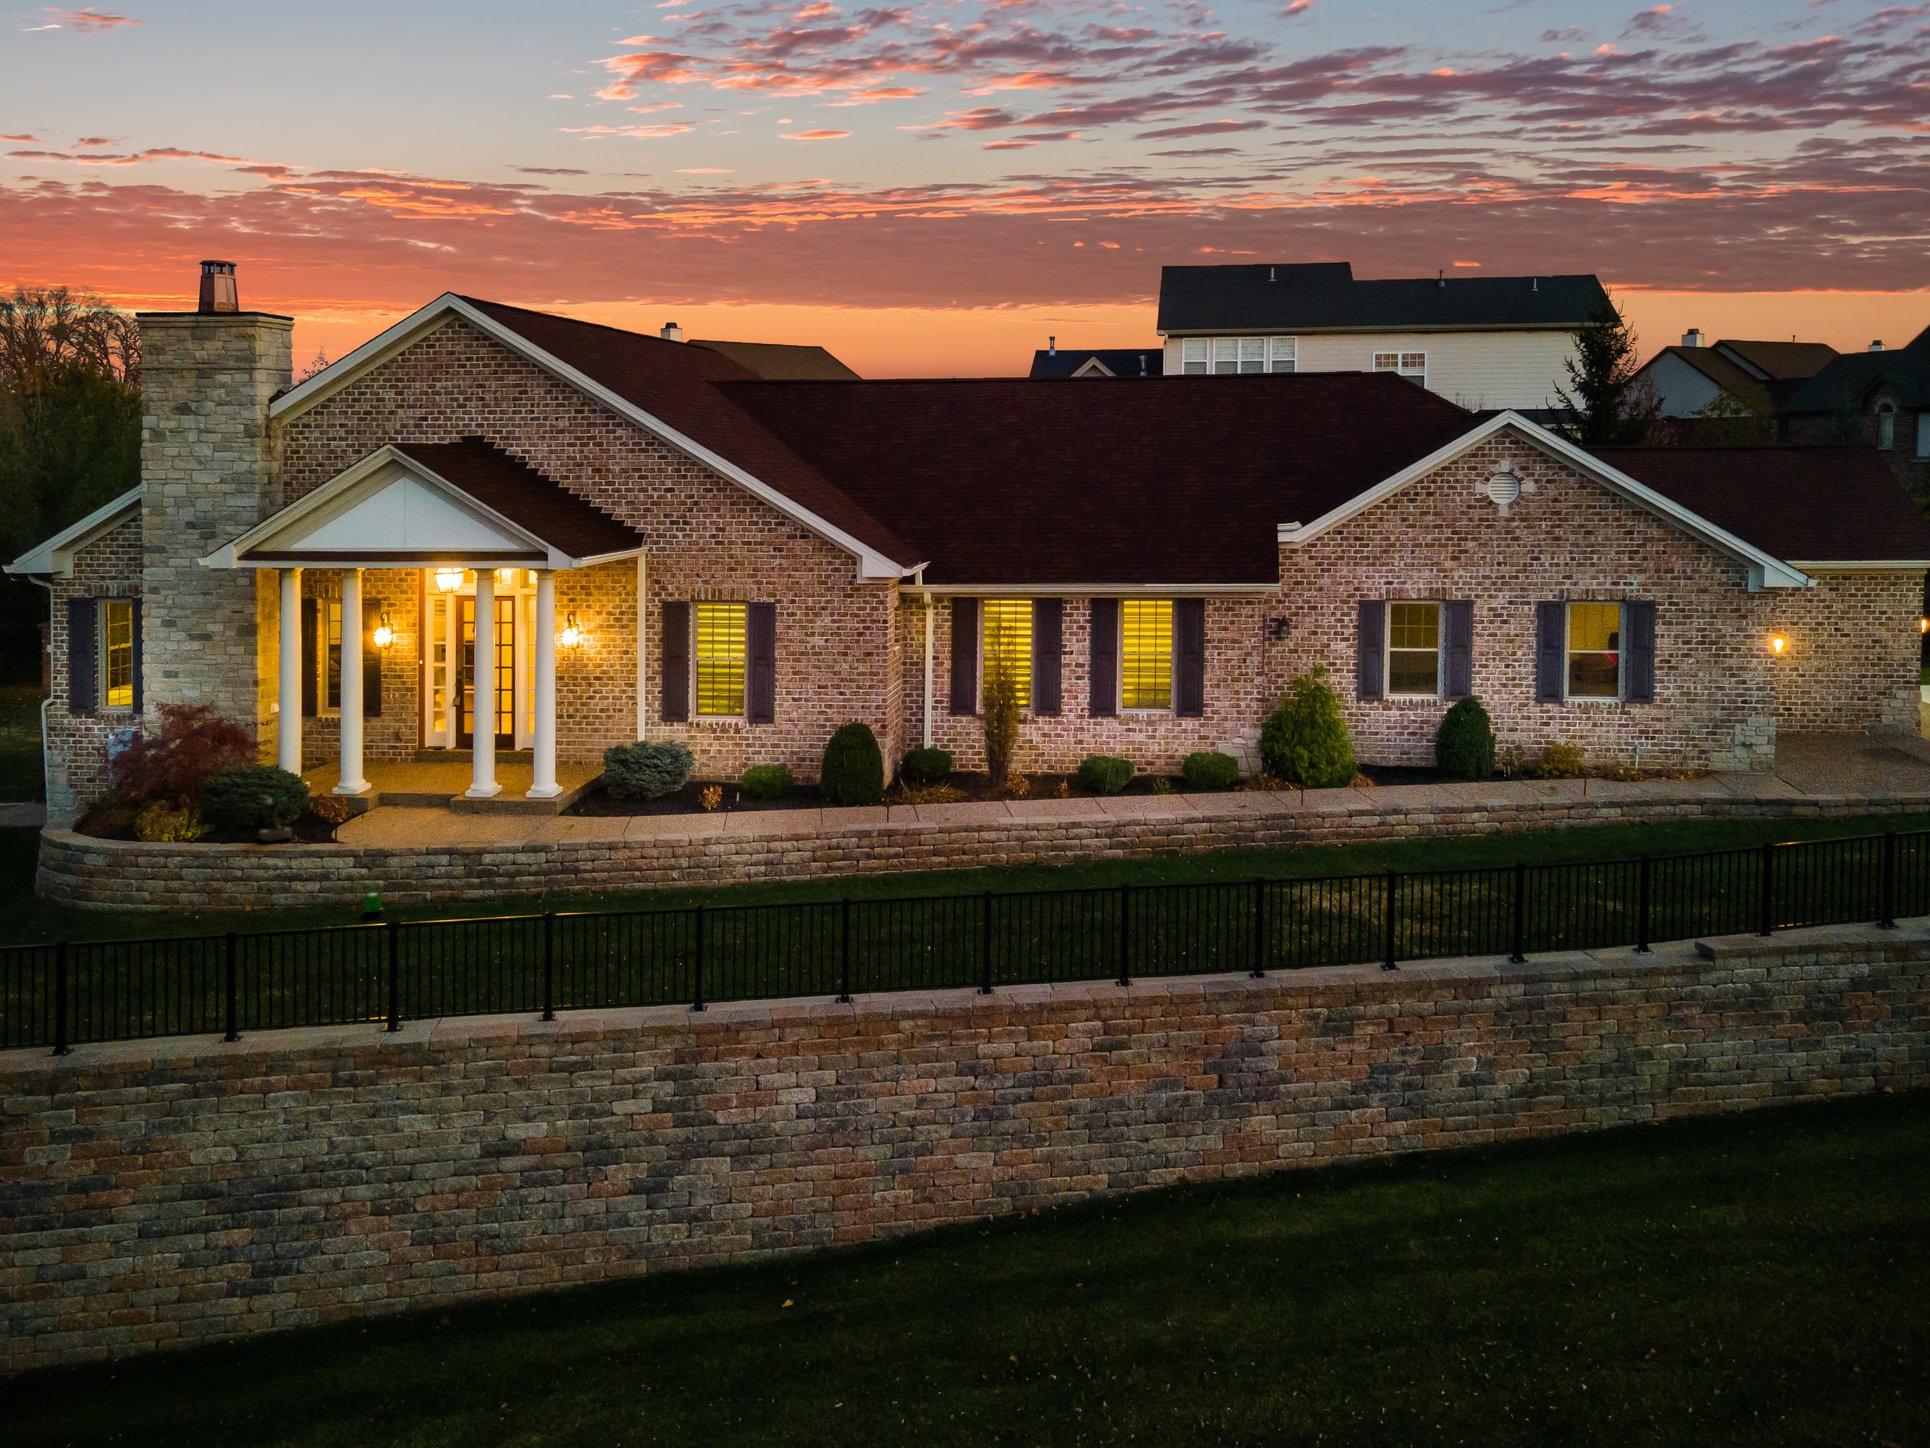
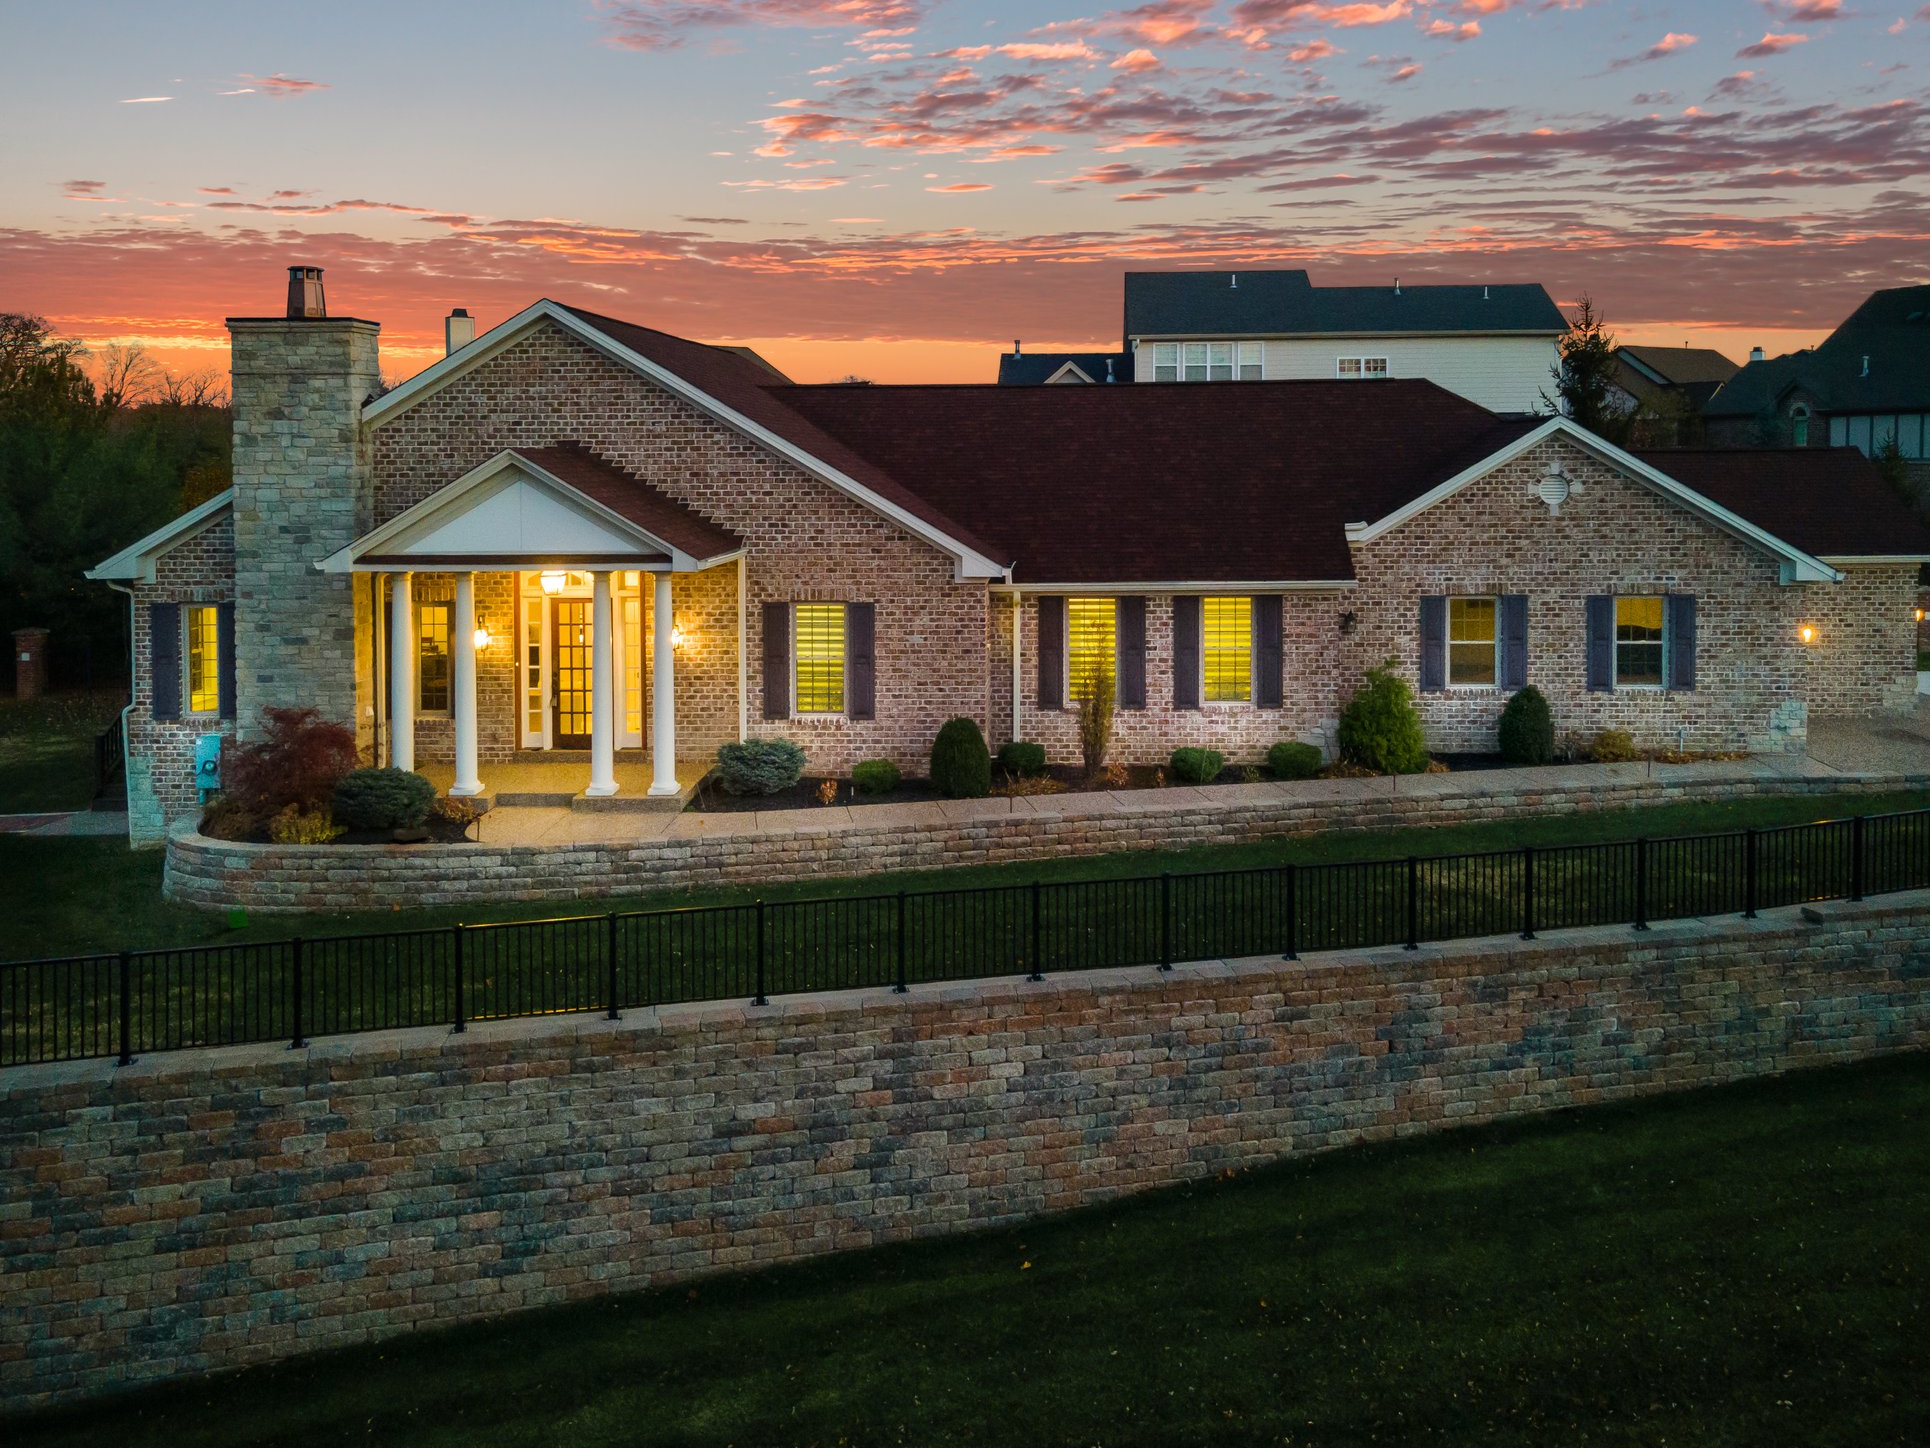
watering can: present [362,887,382,912] -> present [227,902,248,928]

